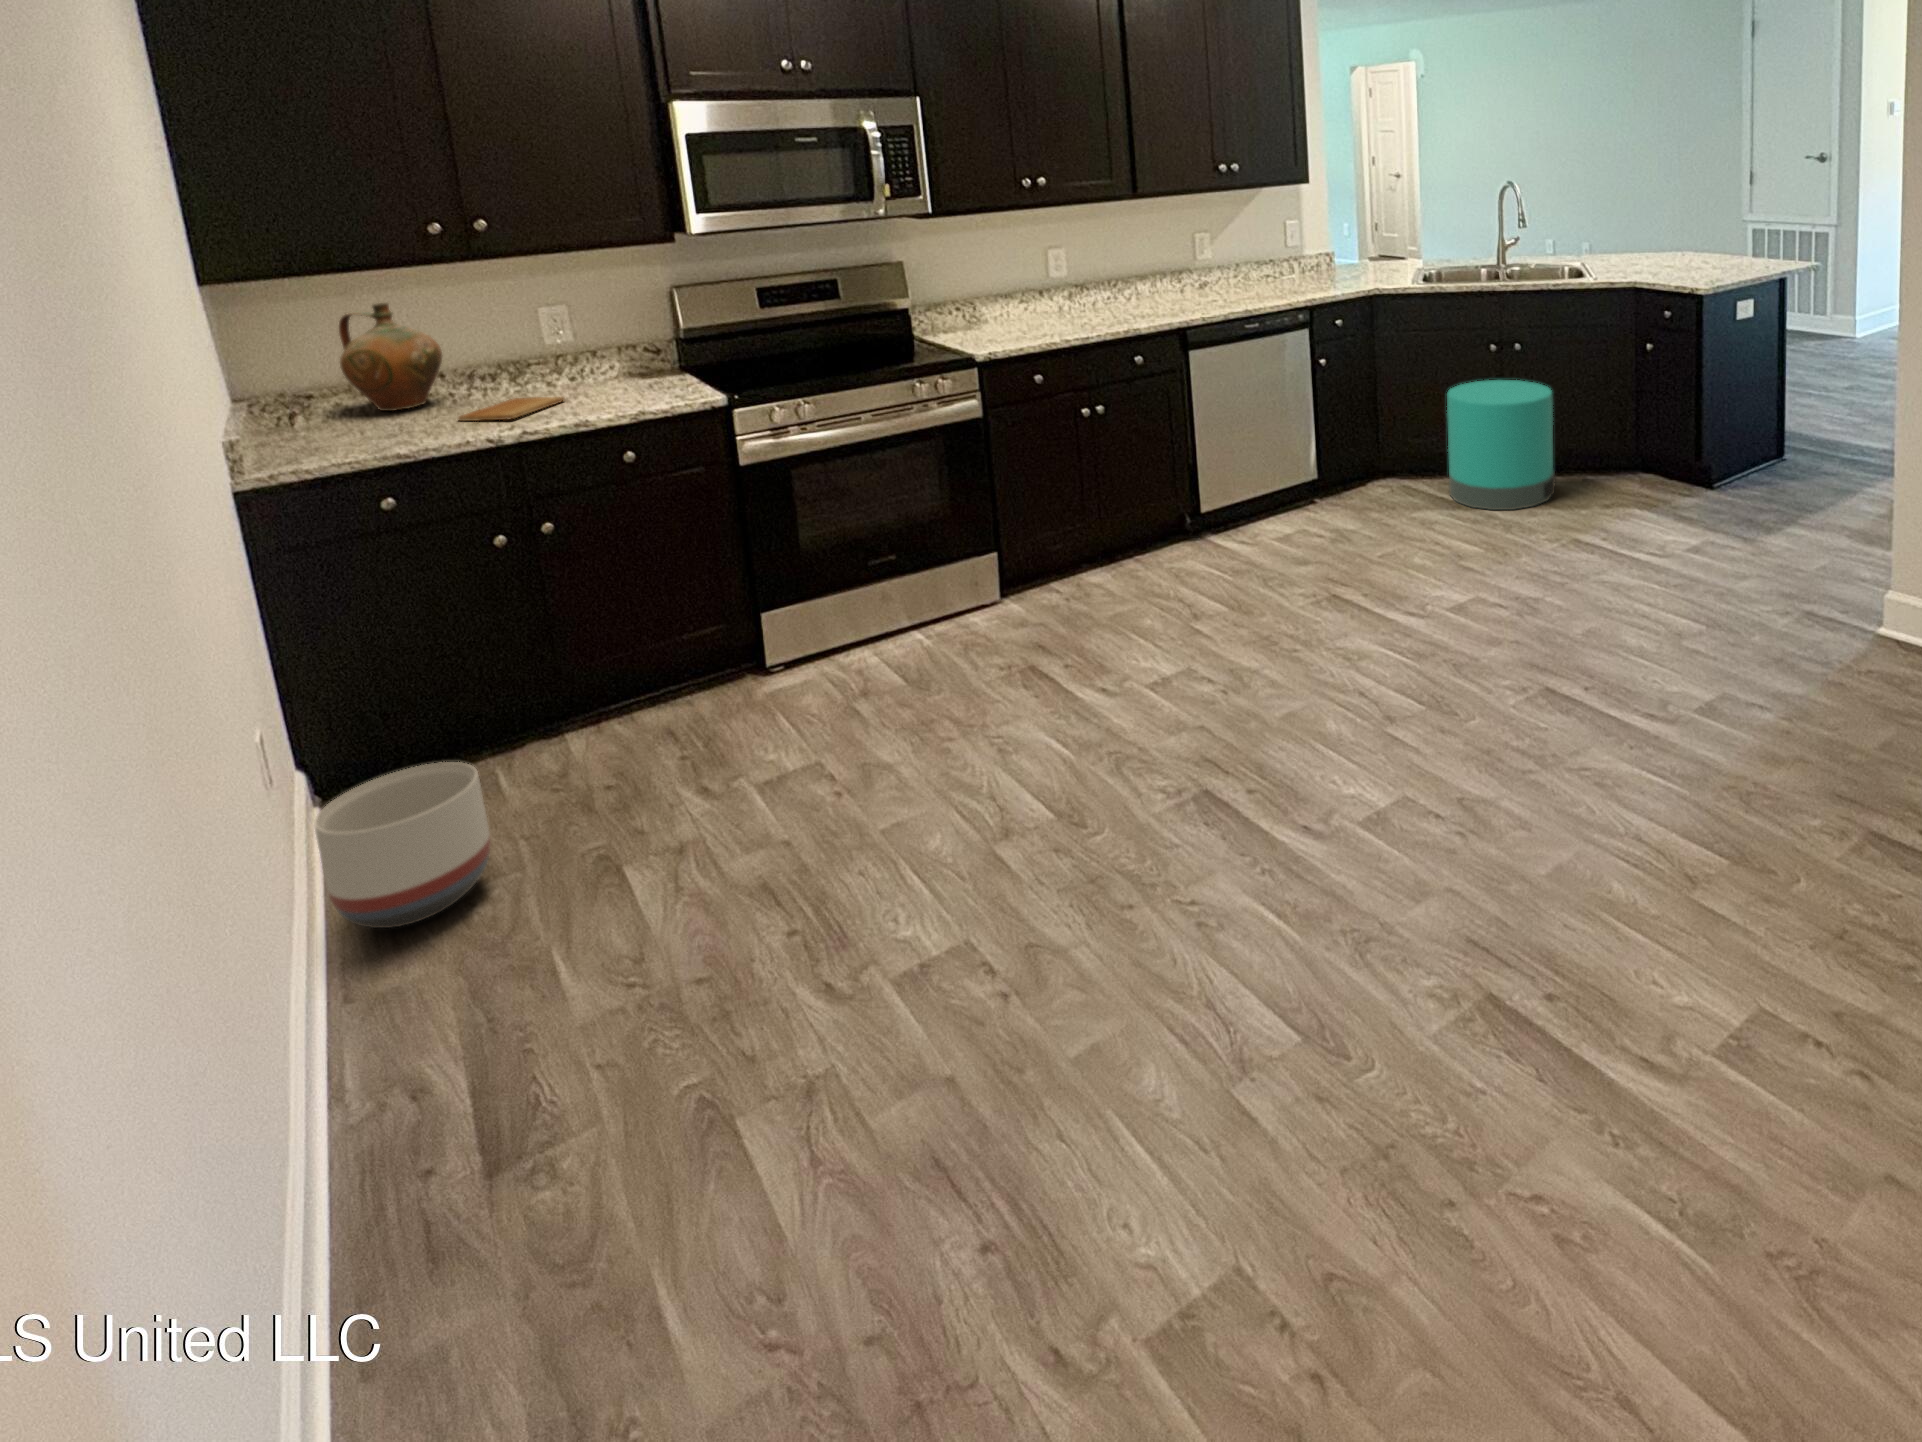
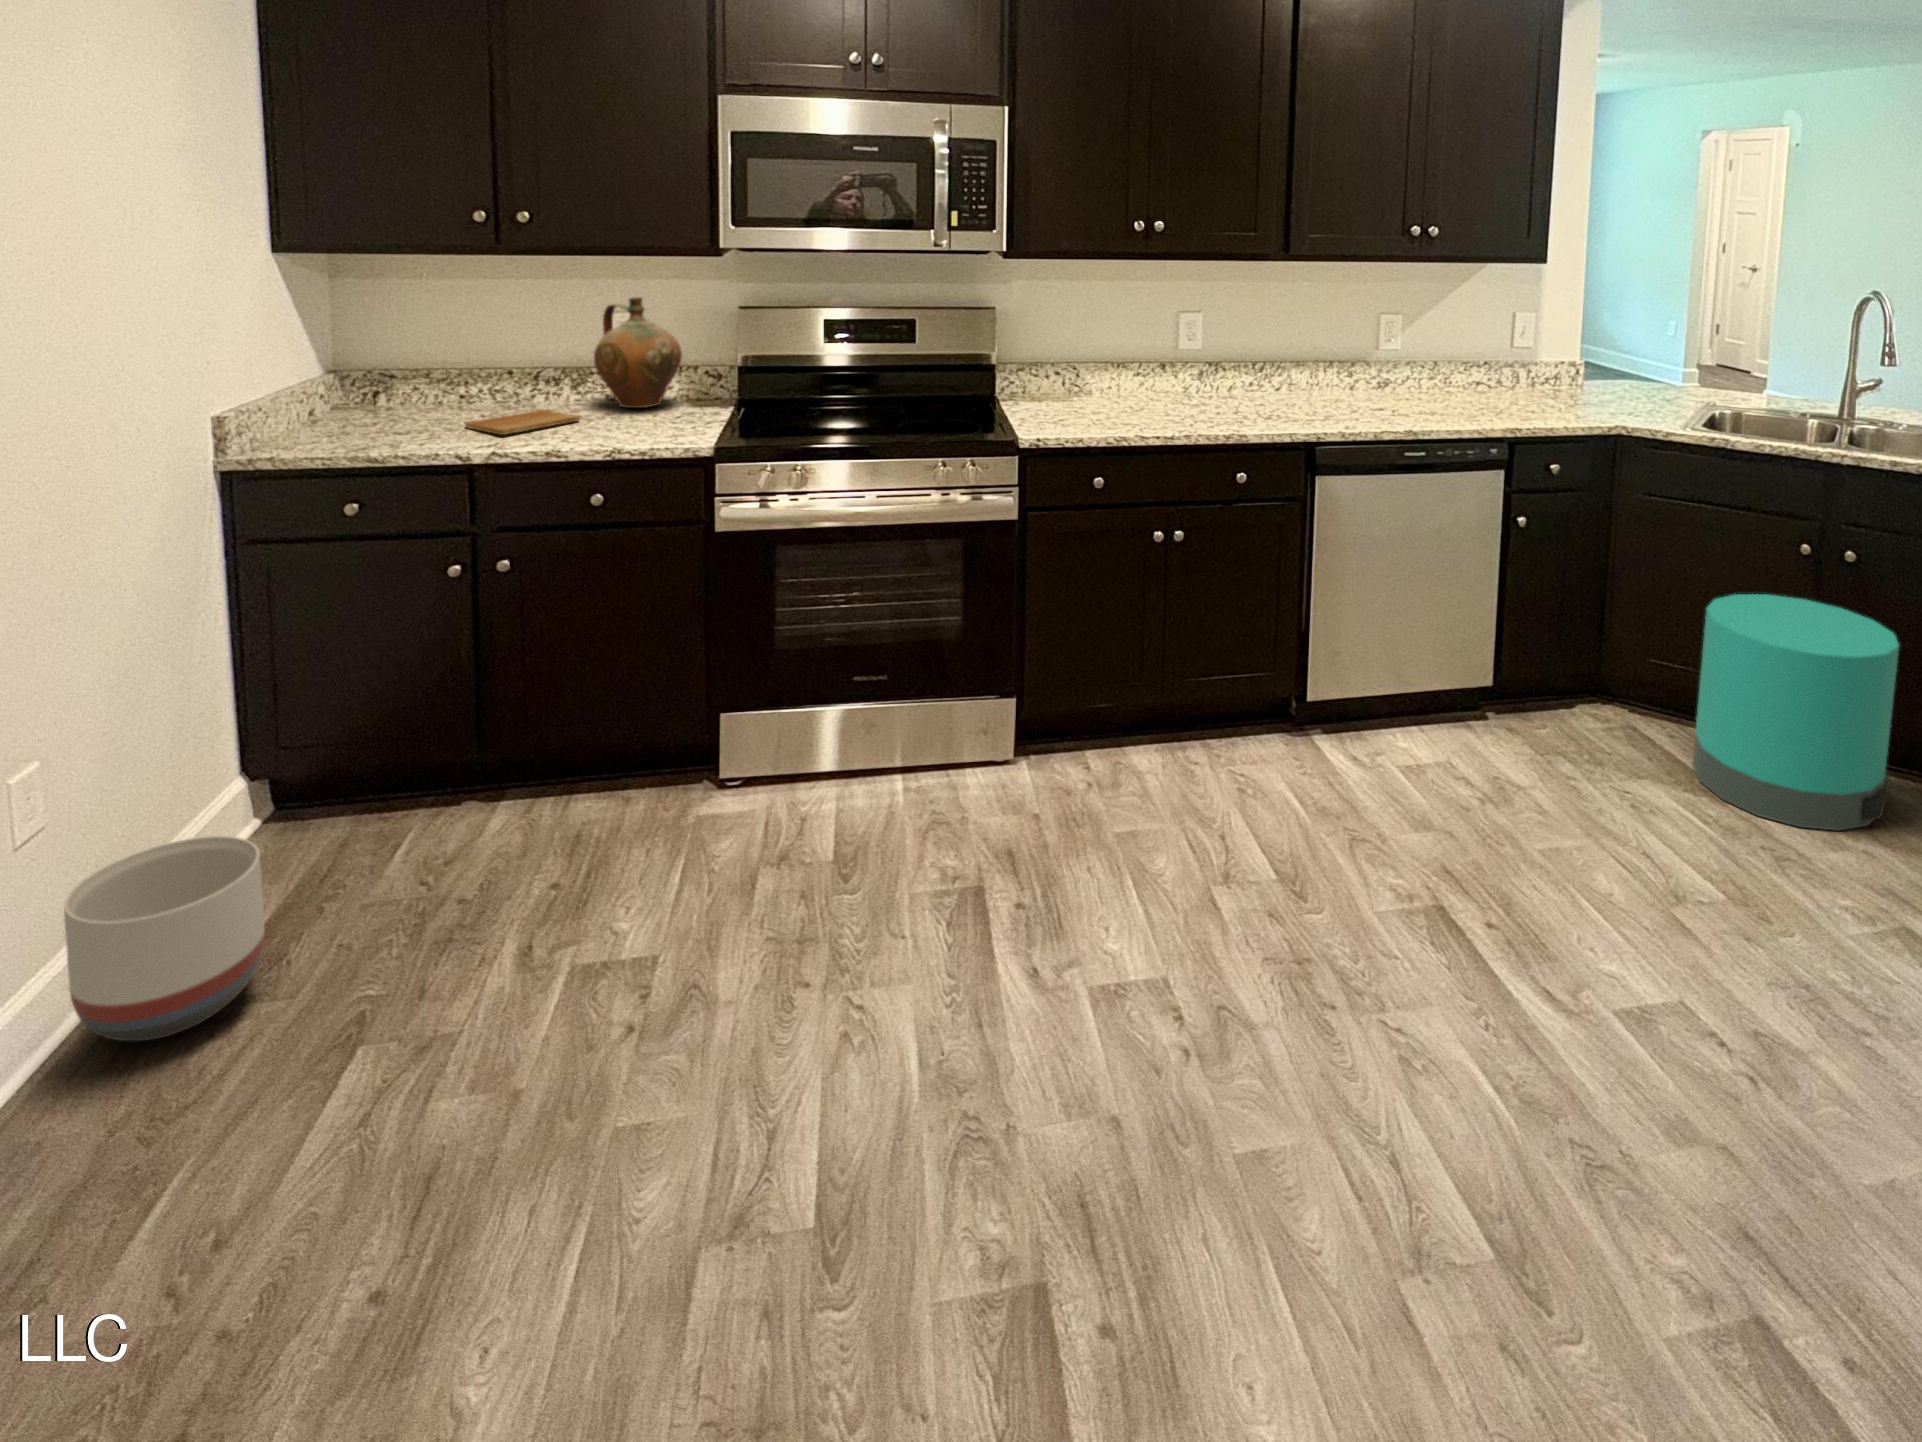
ceramic jug: present [339,303,442,411] -> present [594,297,682,408]

